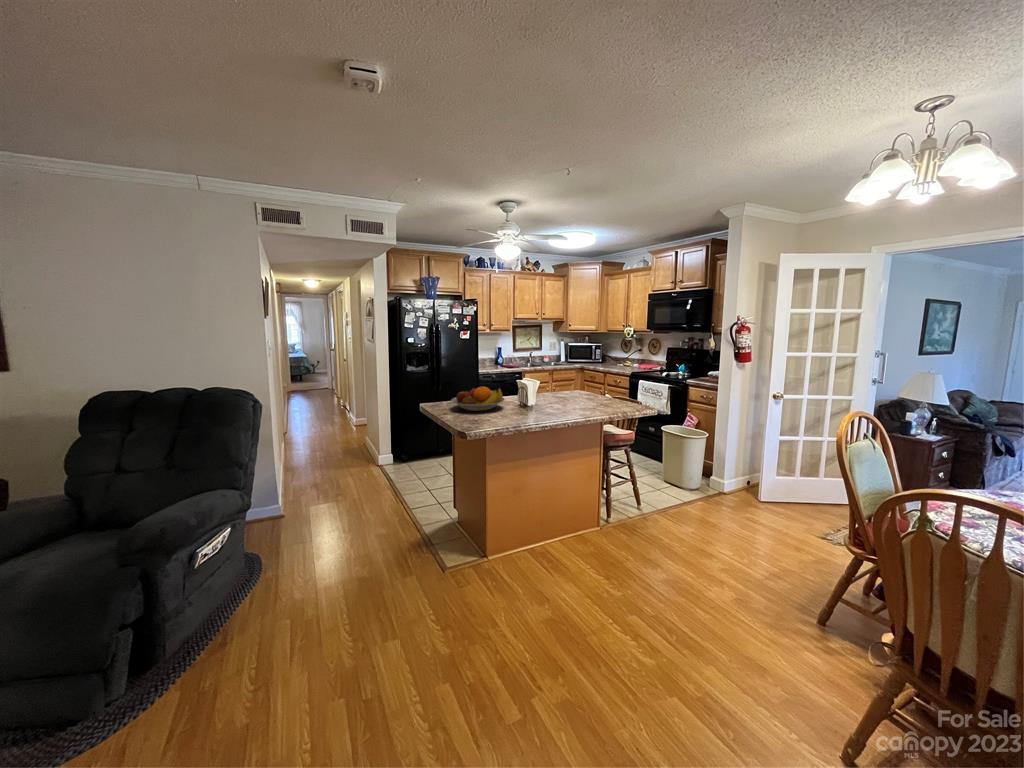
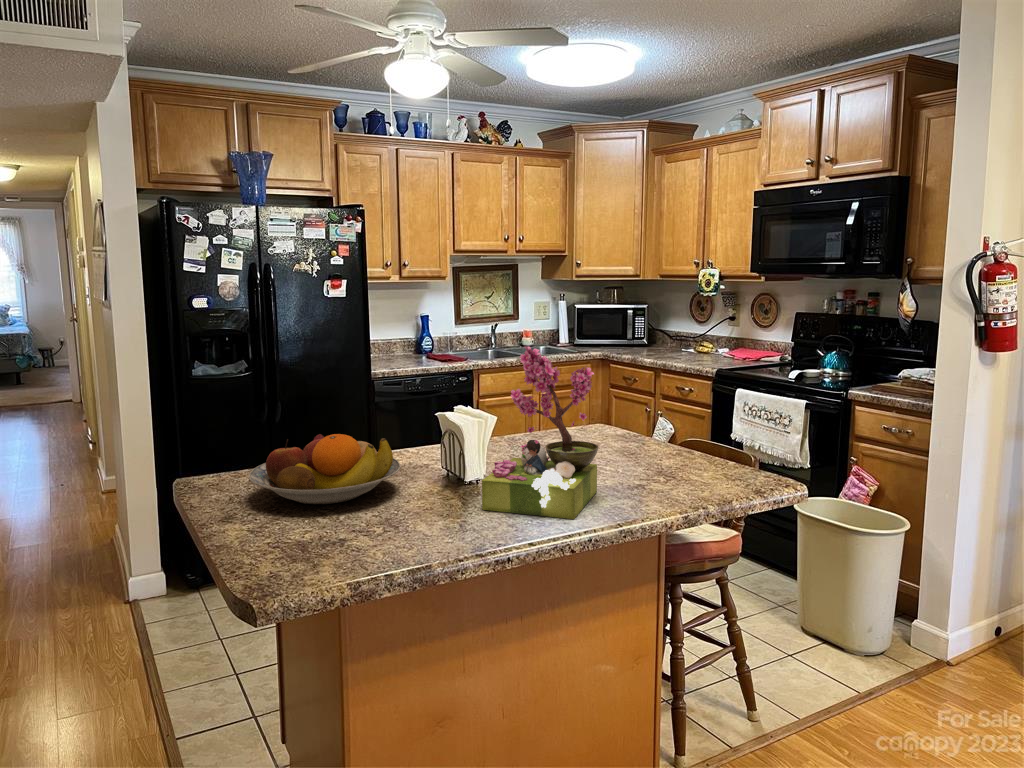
flower arrangement: none [535,355,577,416] -> present [482,346,599,519]

